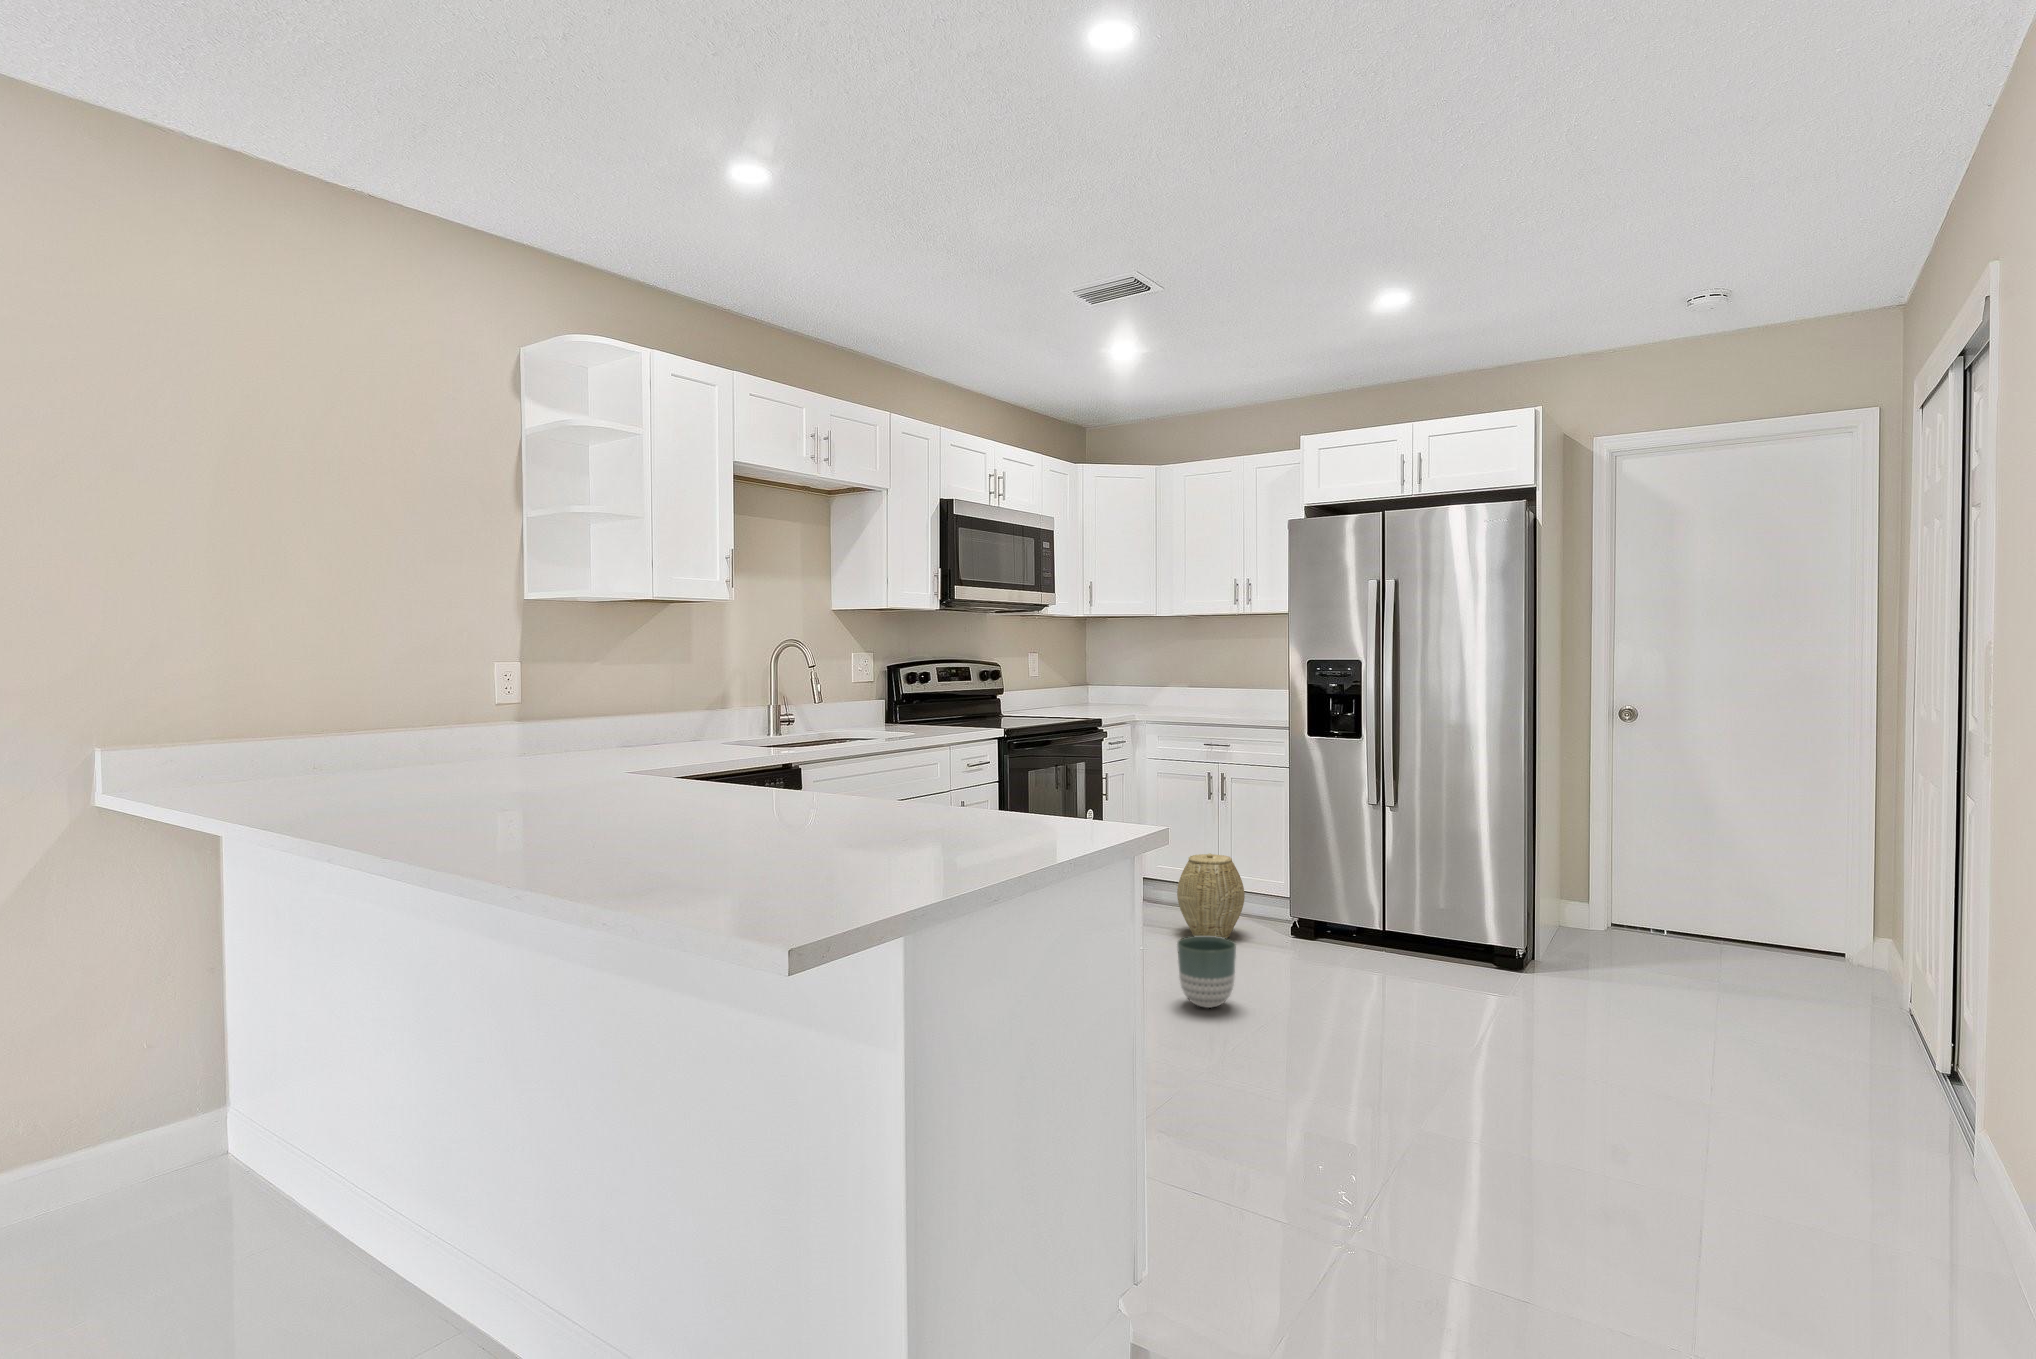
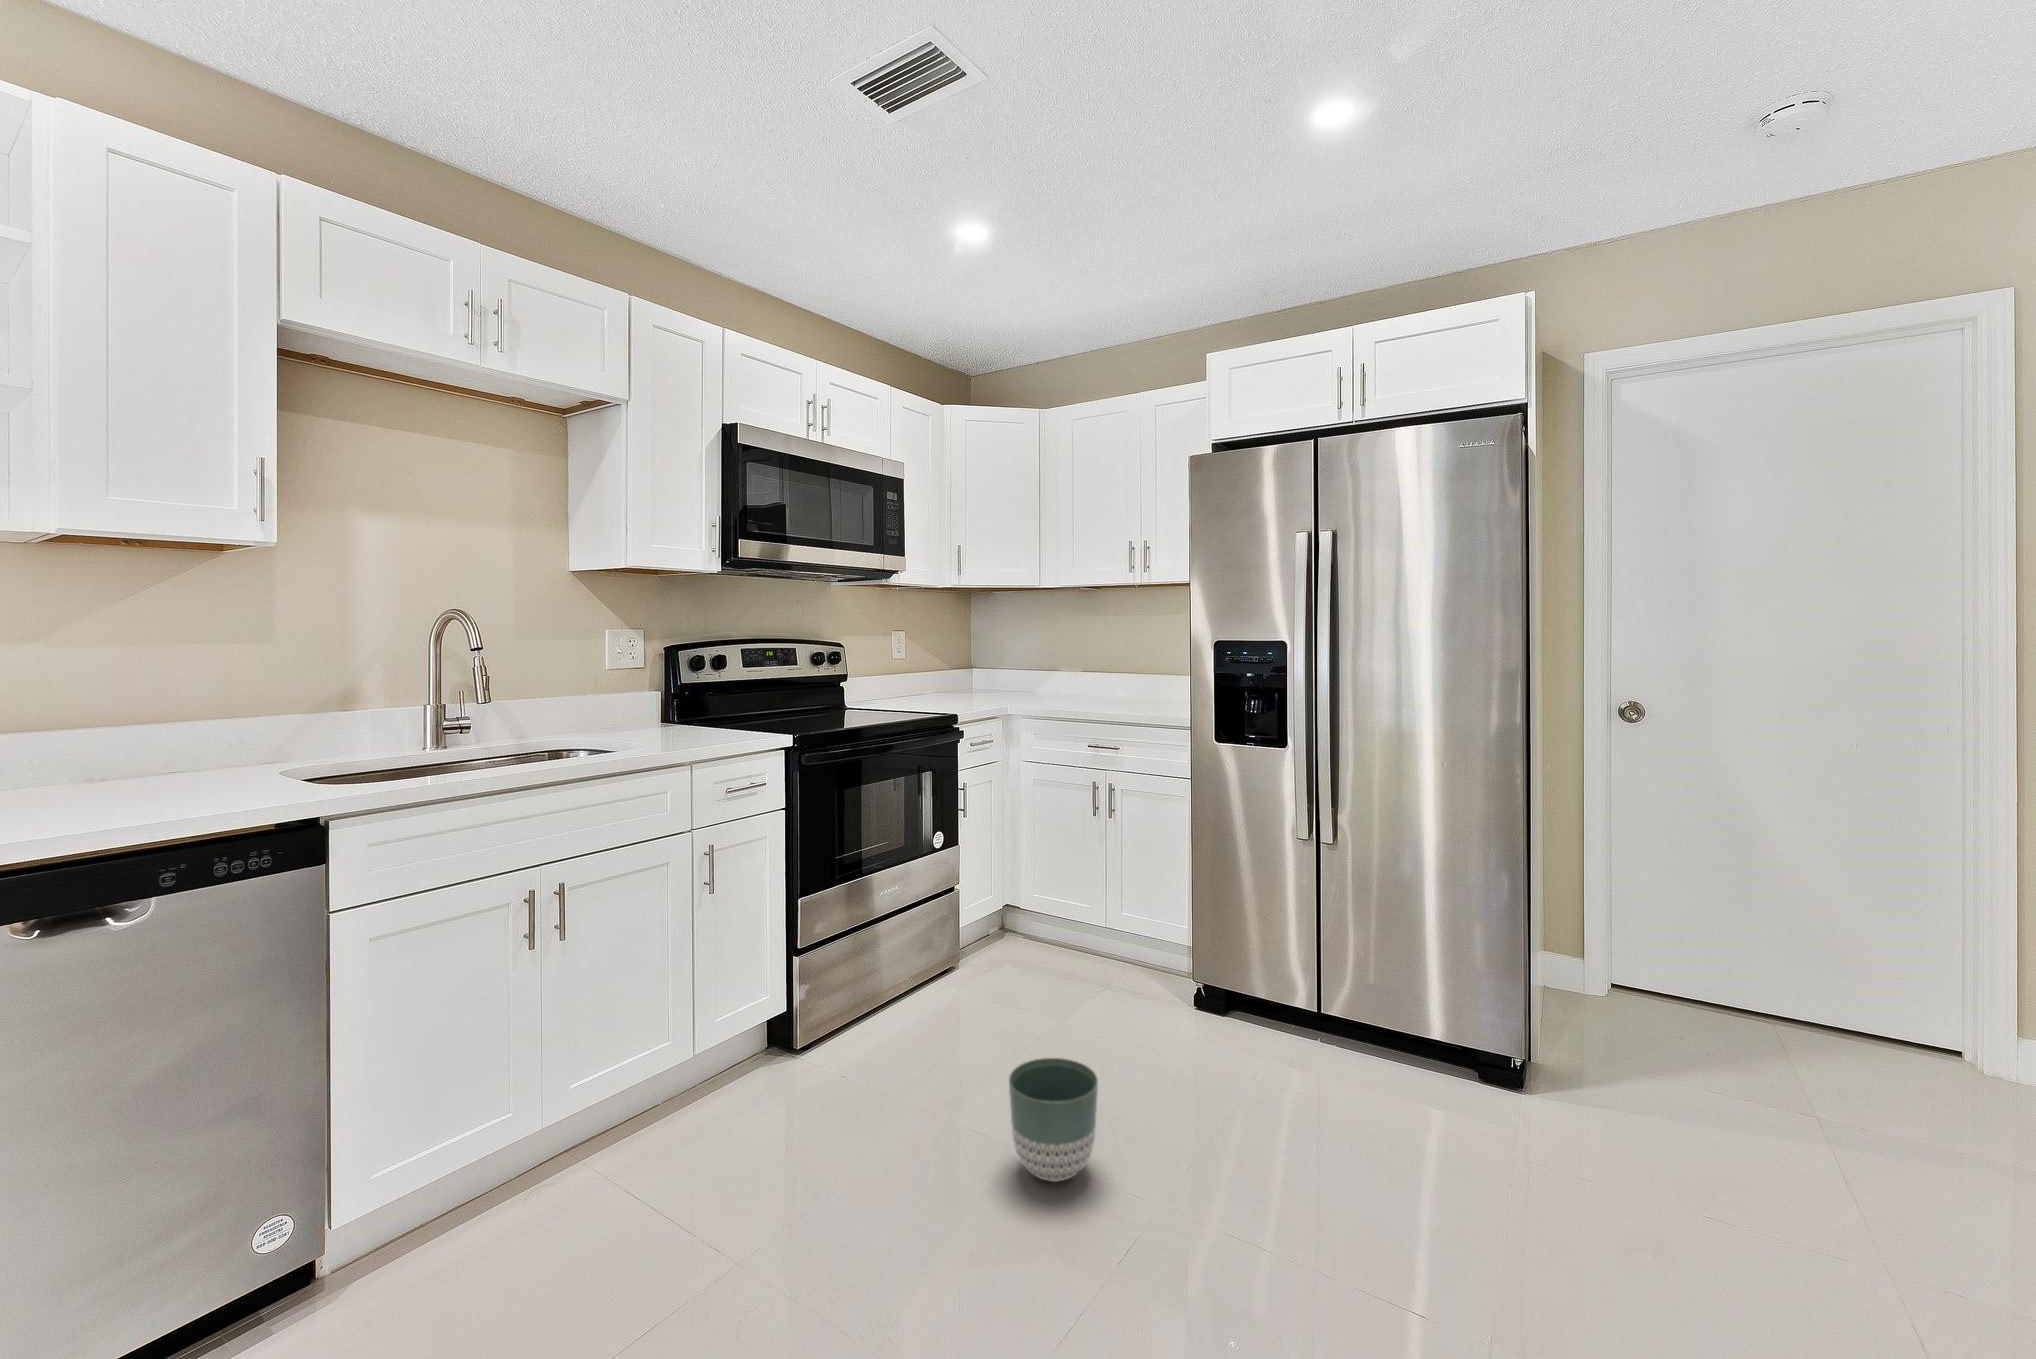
woven basket: present [1177,853,1245,938] -> none [1044,894,1131,1012]

